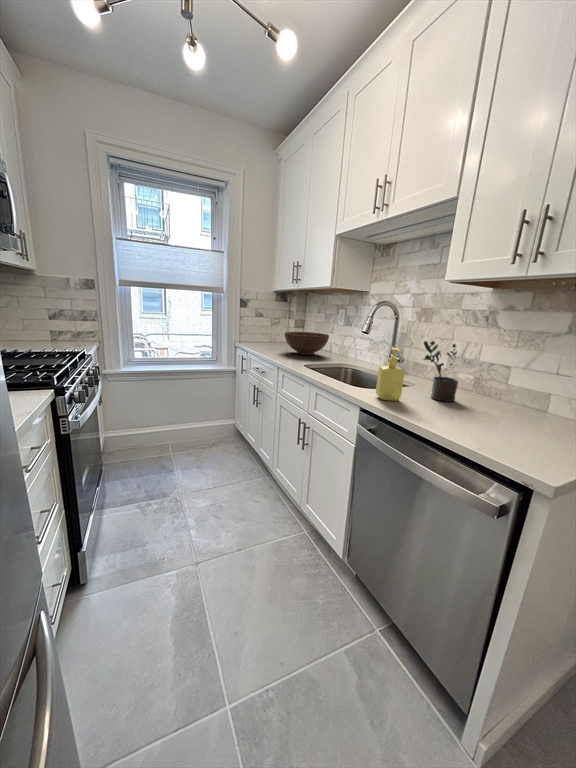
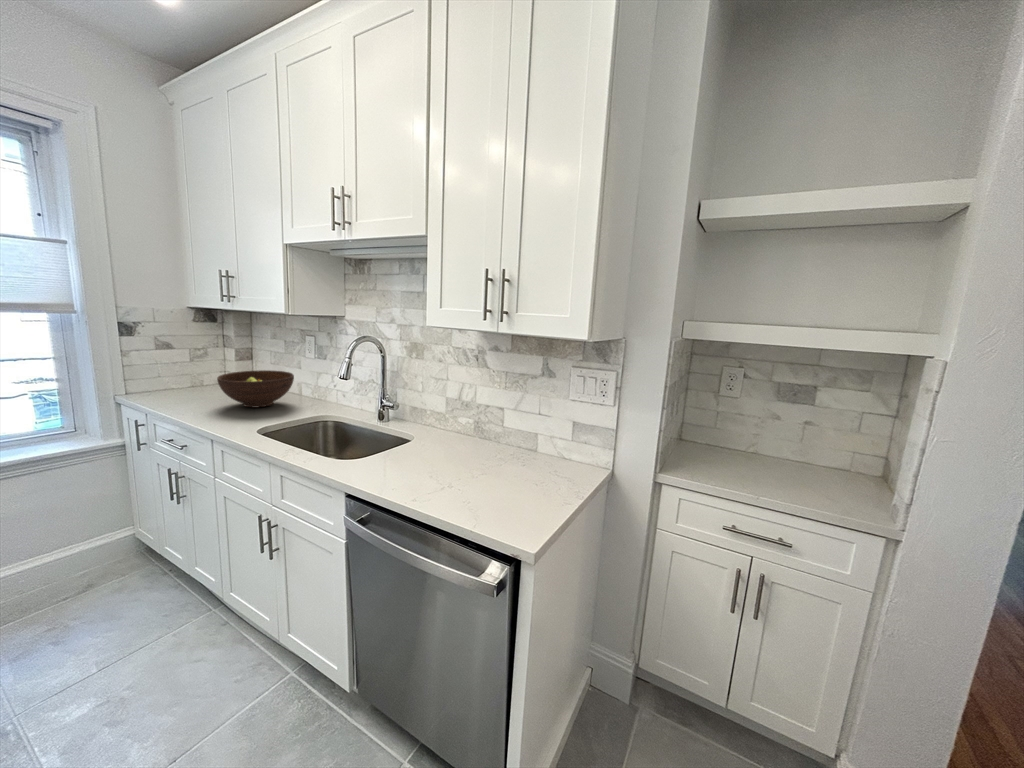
potted plant: present [424,341,458,402] -> none [413,393,456,461]
soap dispenser: present [376,348,404,401] -> none [363,412,395,477]

